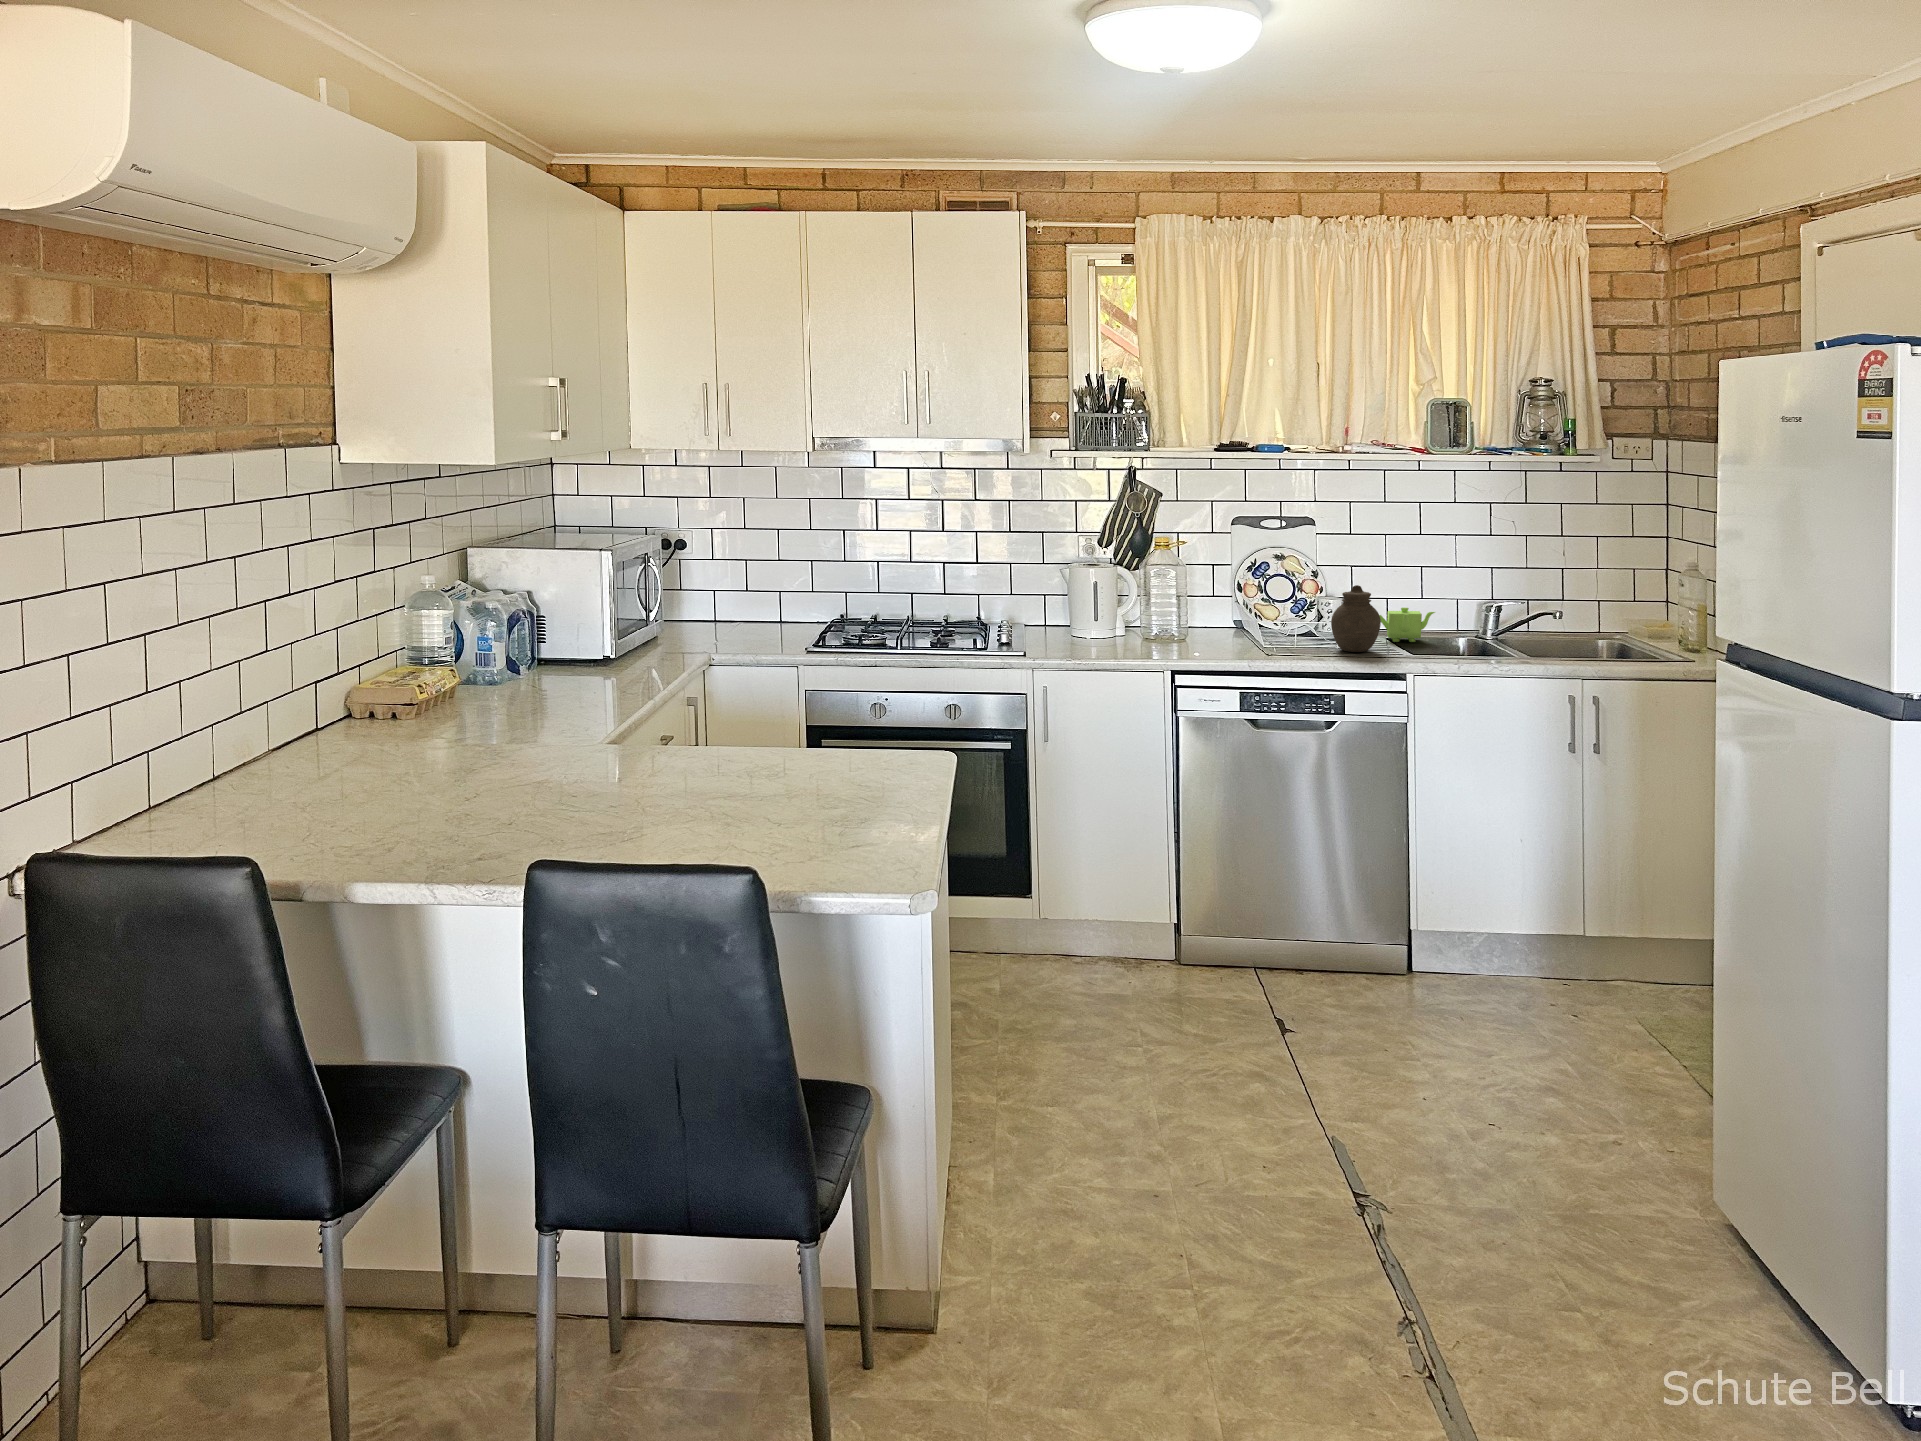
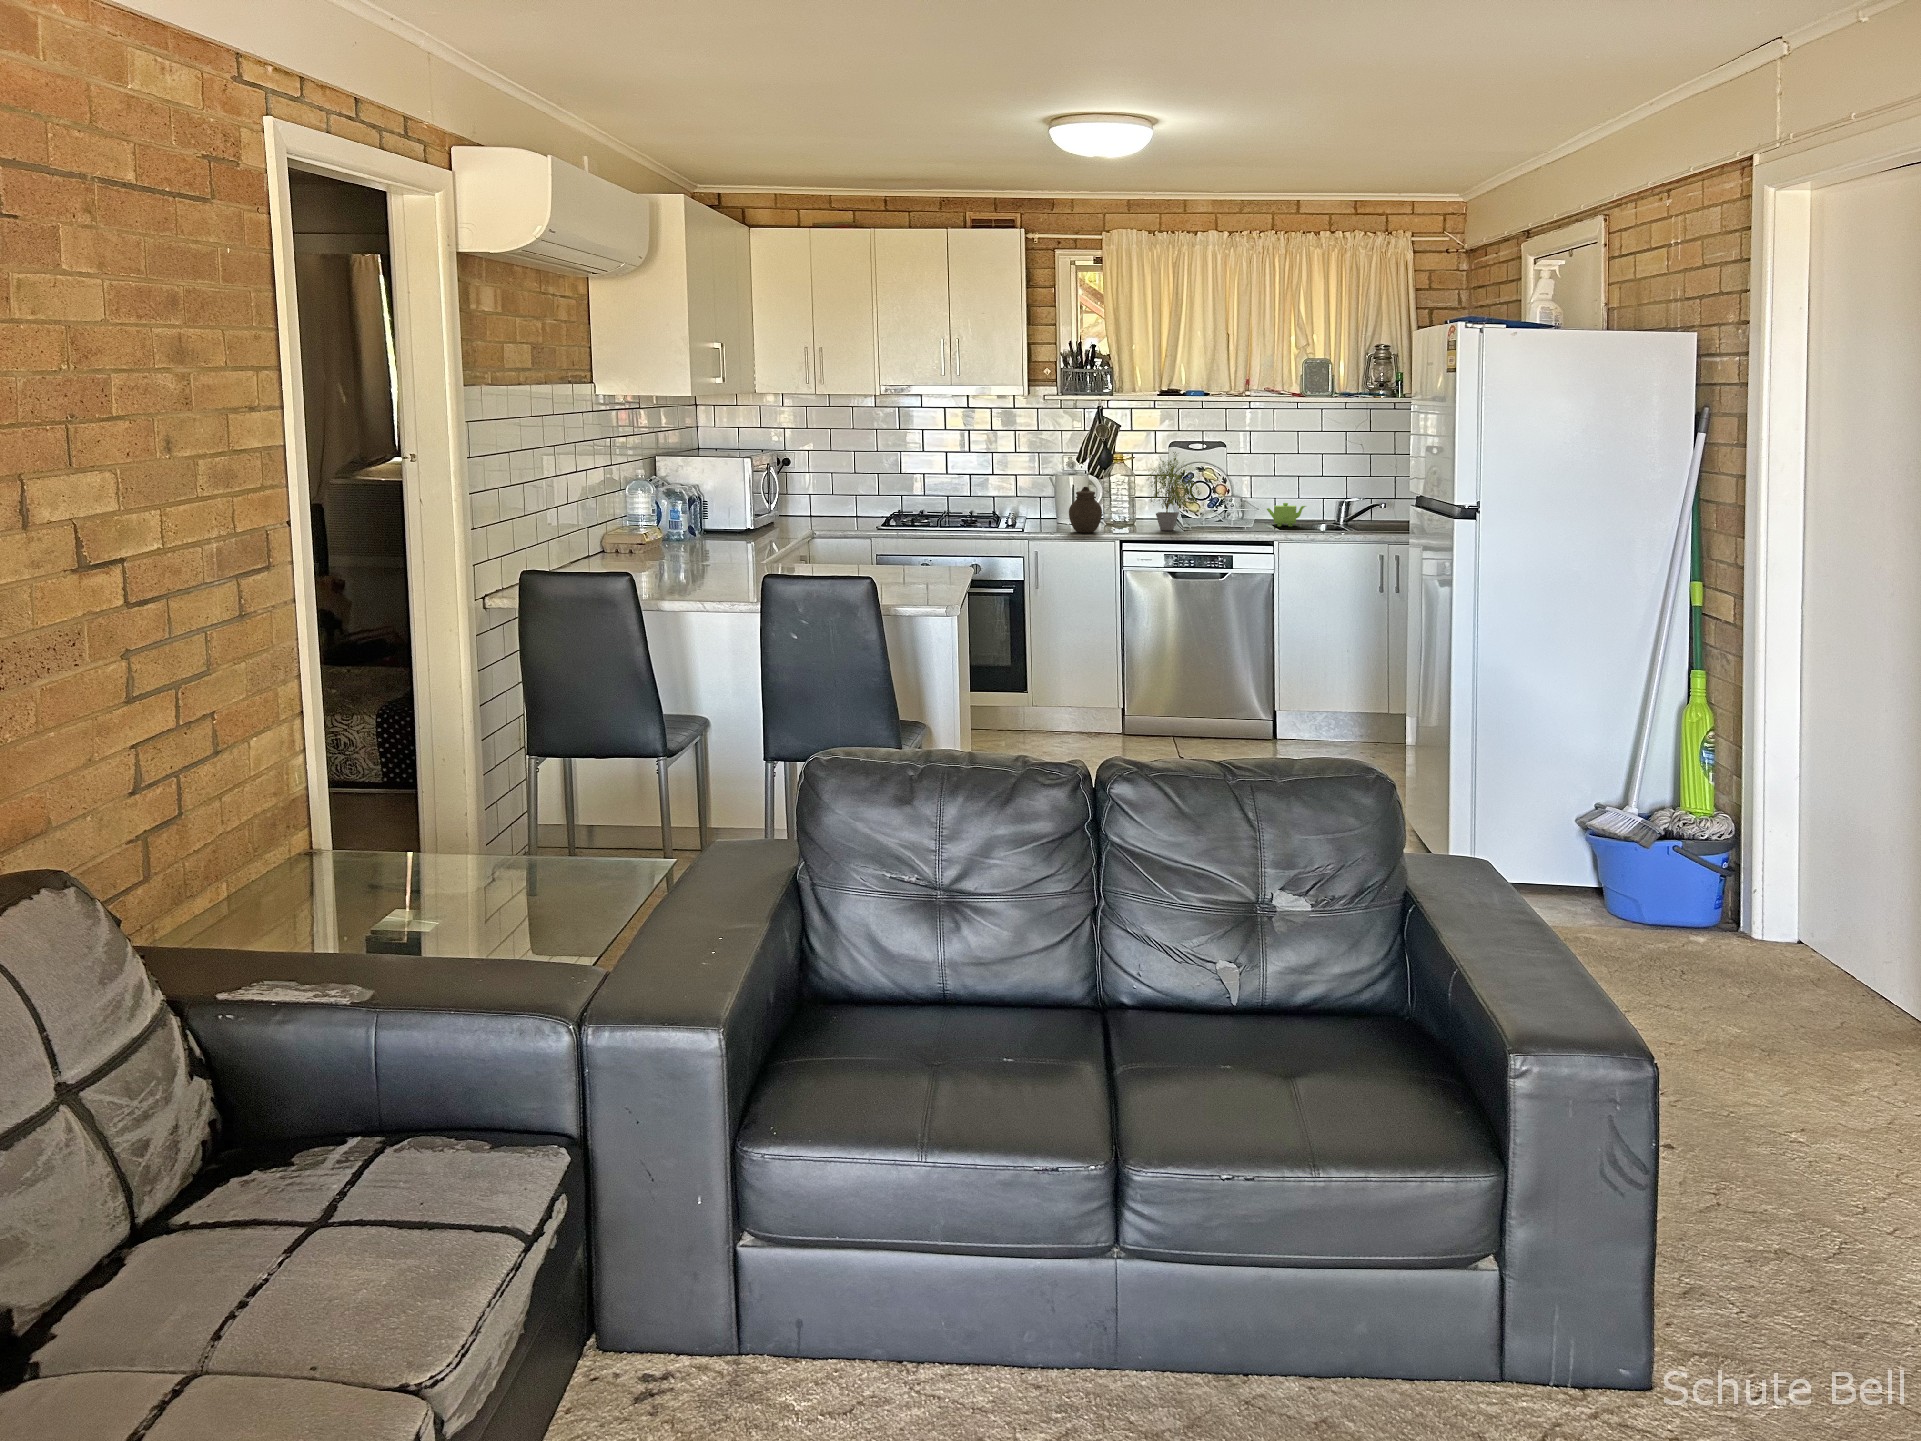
potted plant: none [1199,536,1288,651] -> present [1147,452,1201,530]
jar: present [1331,585,1381,652] -> present [1069,487,1102,533]

